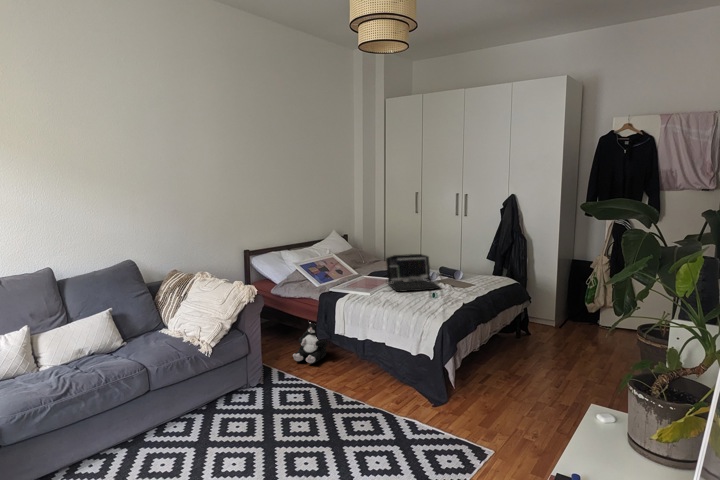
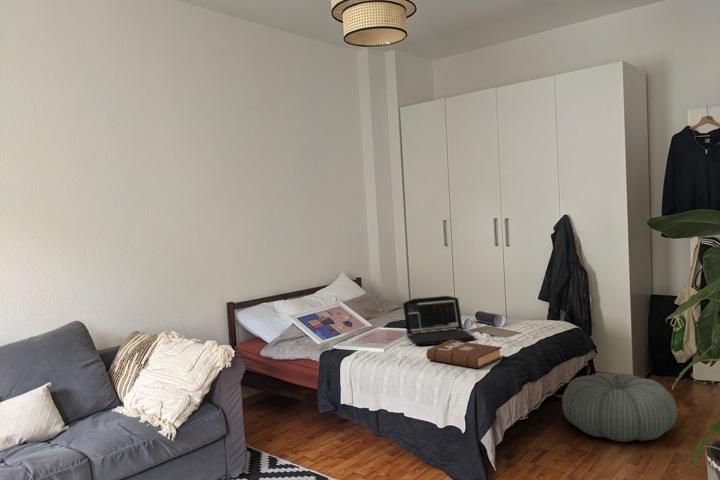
book: none [405,289,463,311] -> present [426,340,502,368]
pouf: none [502,318,587,369] -> present [562,373,677,442]
plush toy: present [293,322,327,363] -> none [289,385,333,445]

